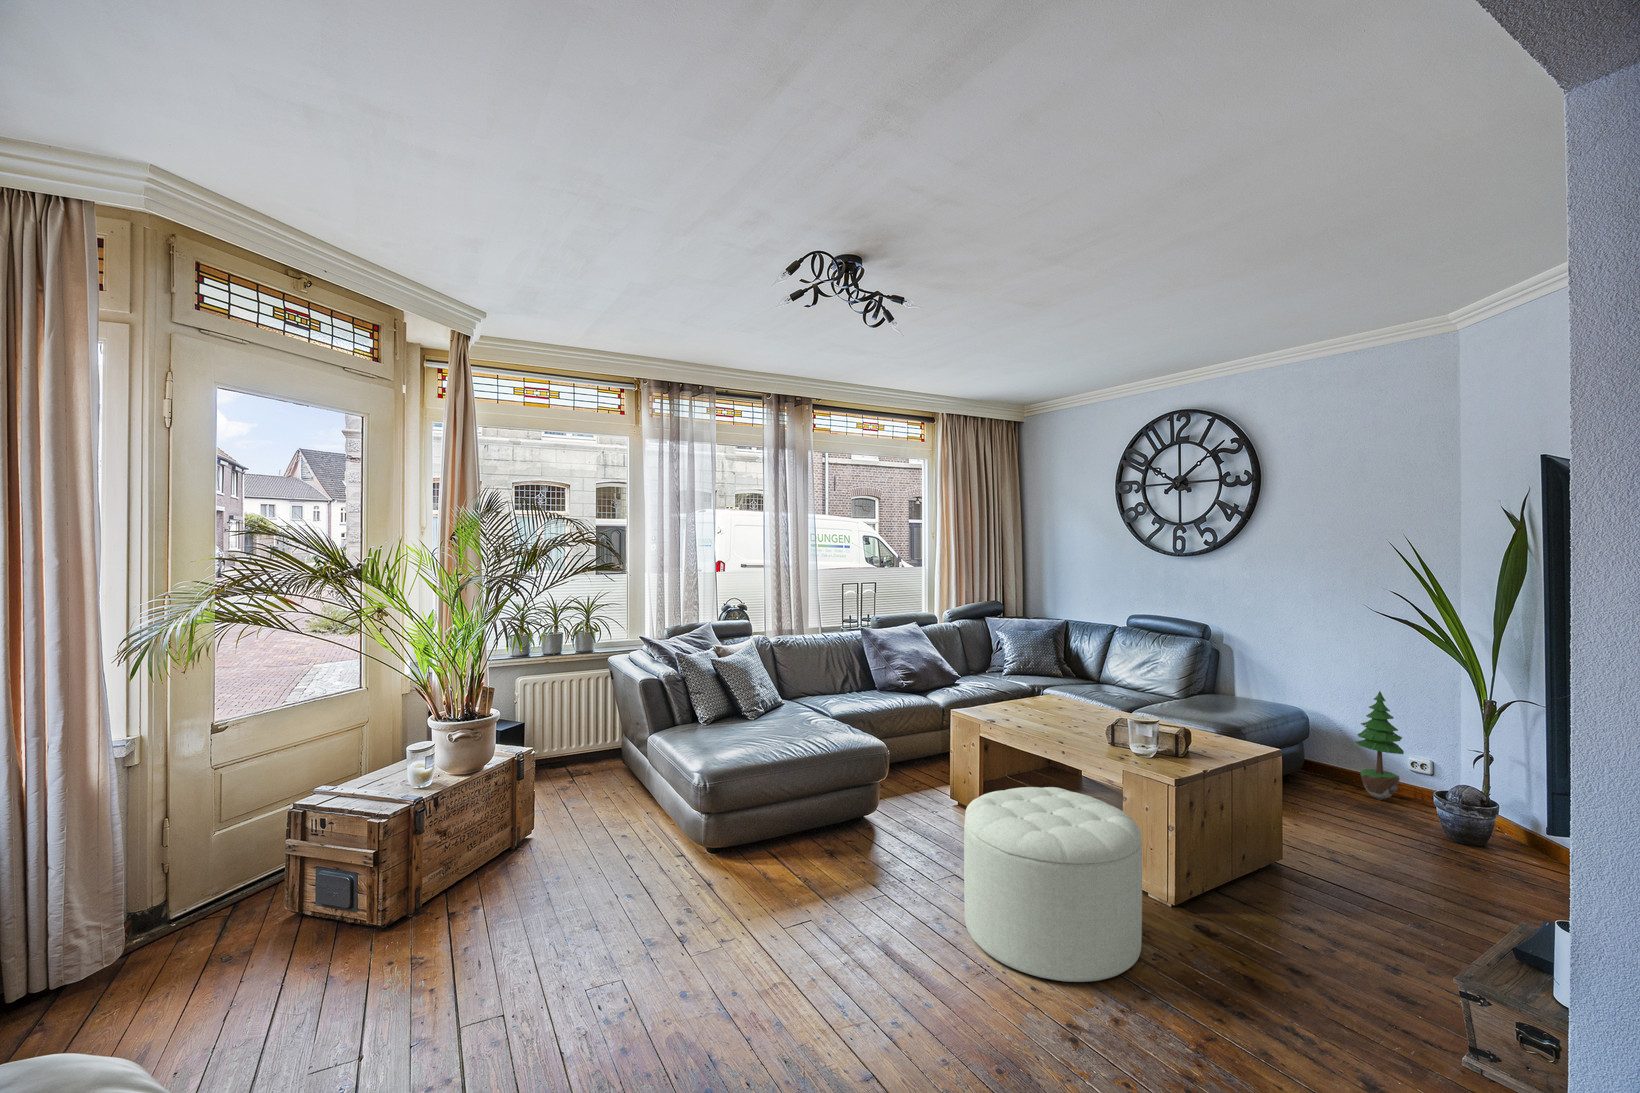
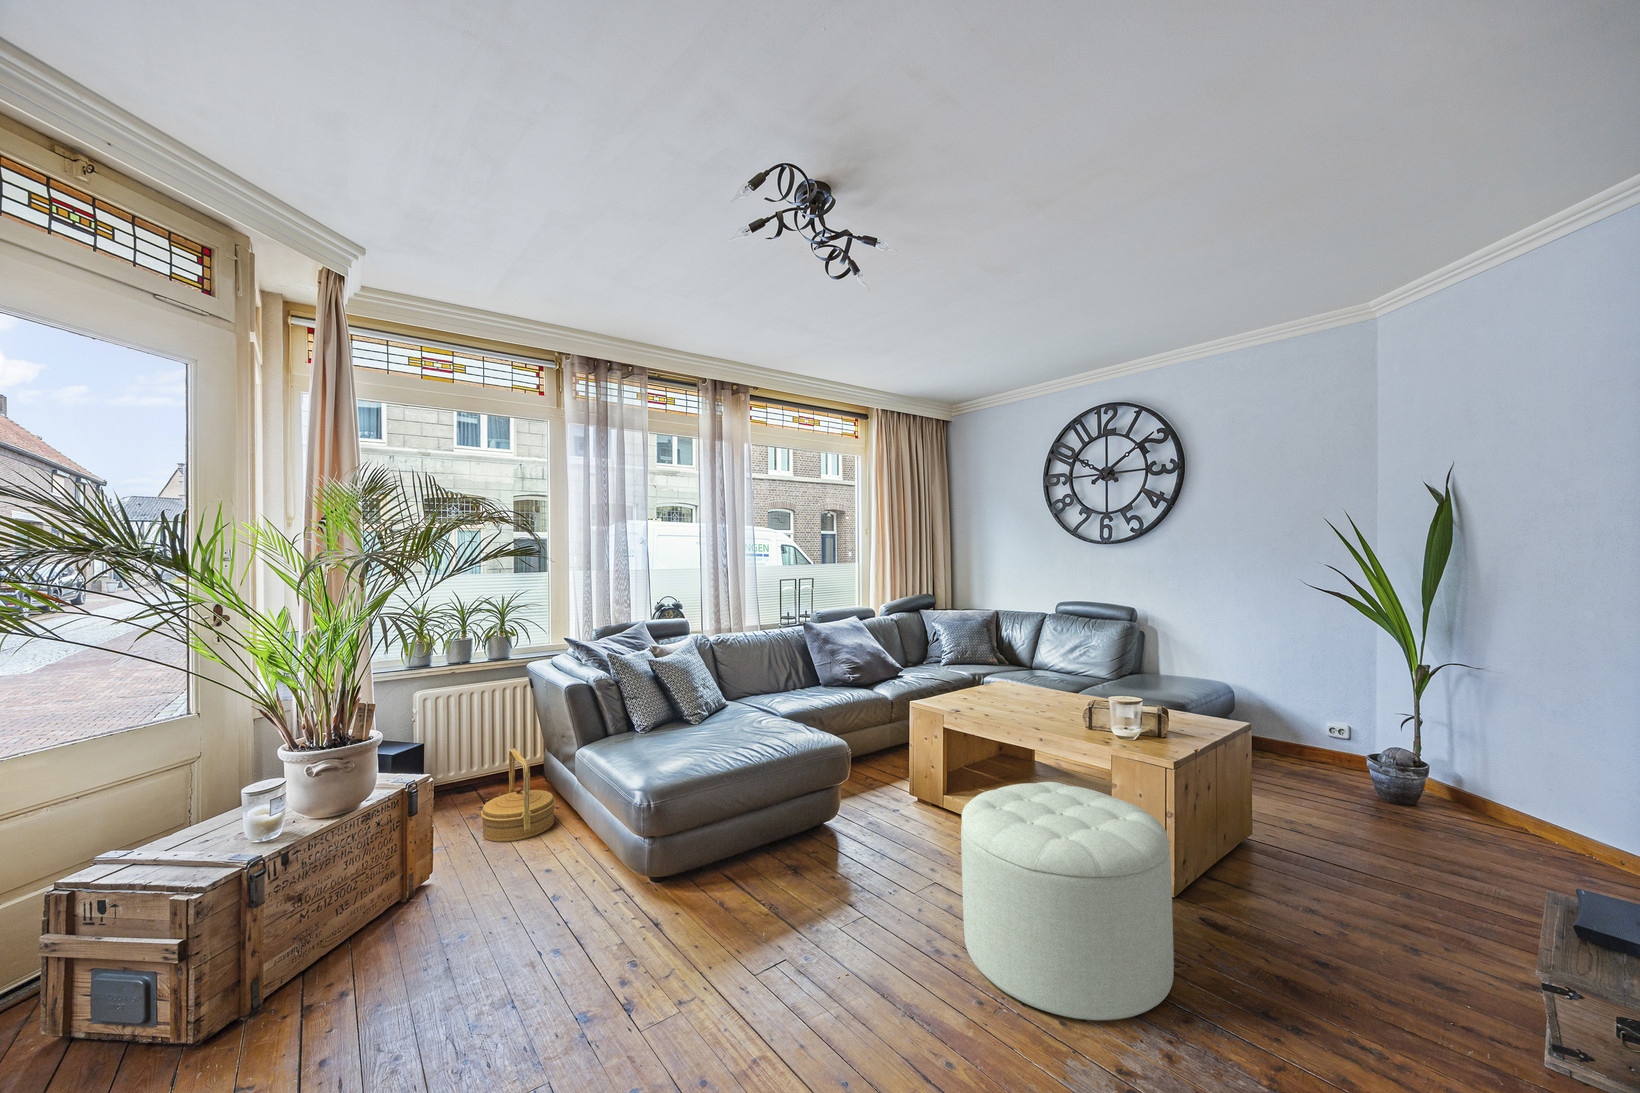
potted tree: present [1356,691,1404,800] -> none [1289,662,1337,769]
basket: none [571,731,632,810] -> present [481,748,555,842]

